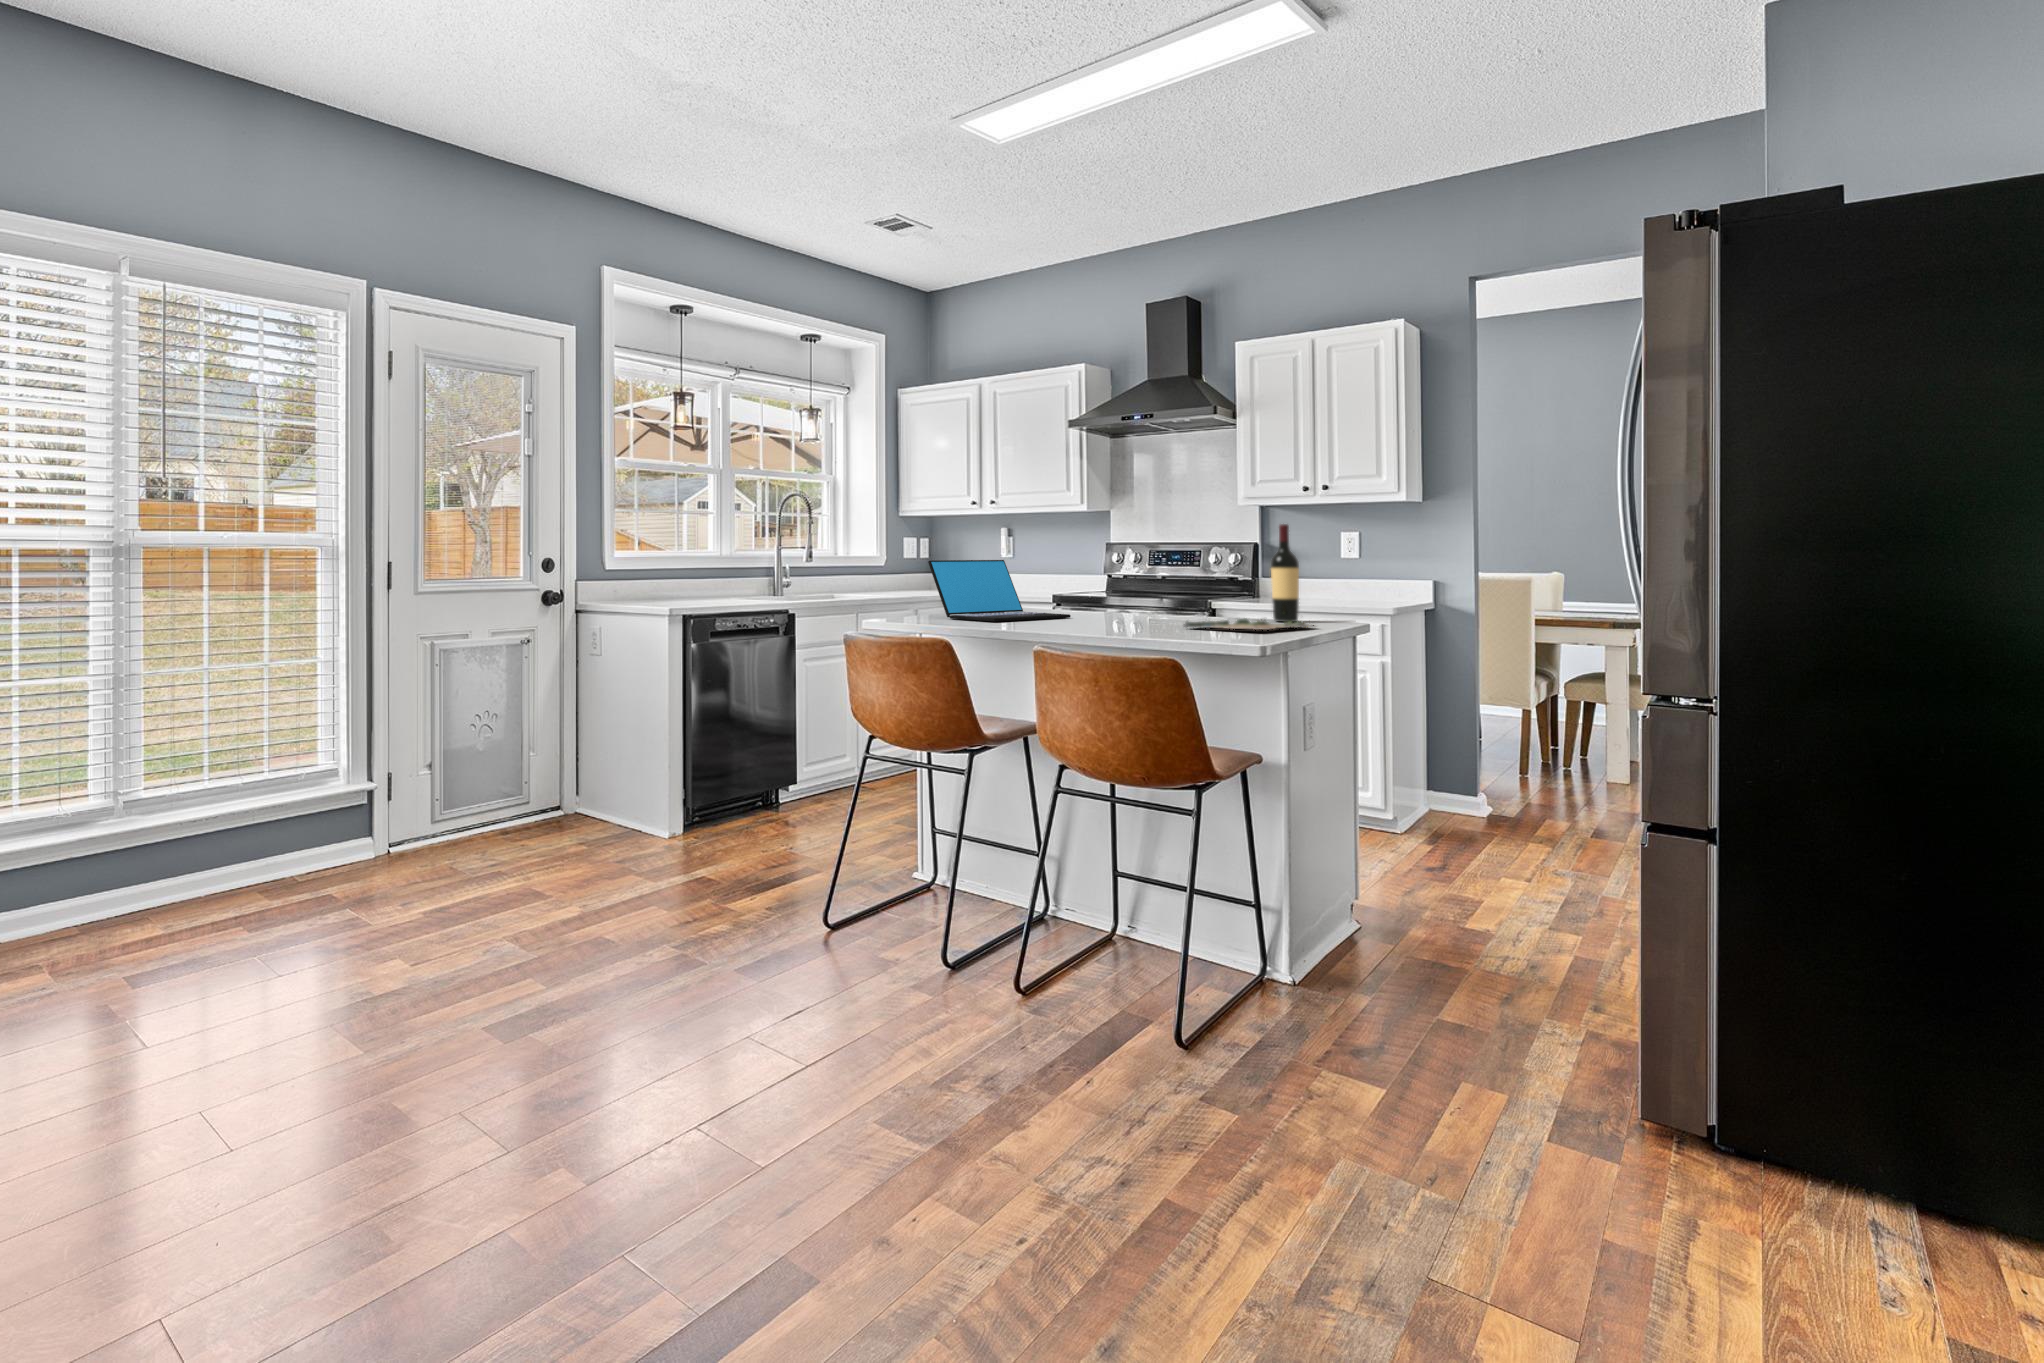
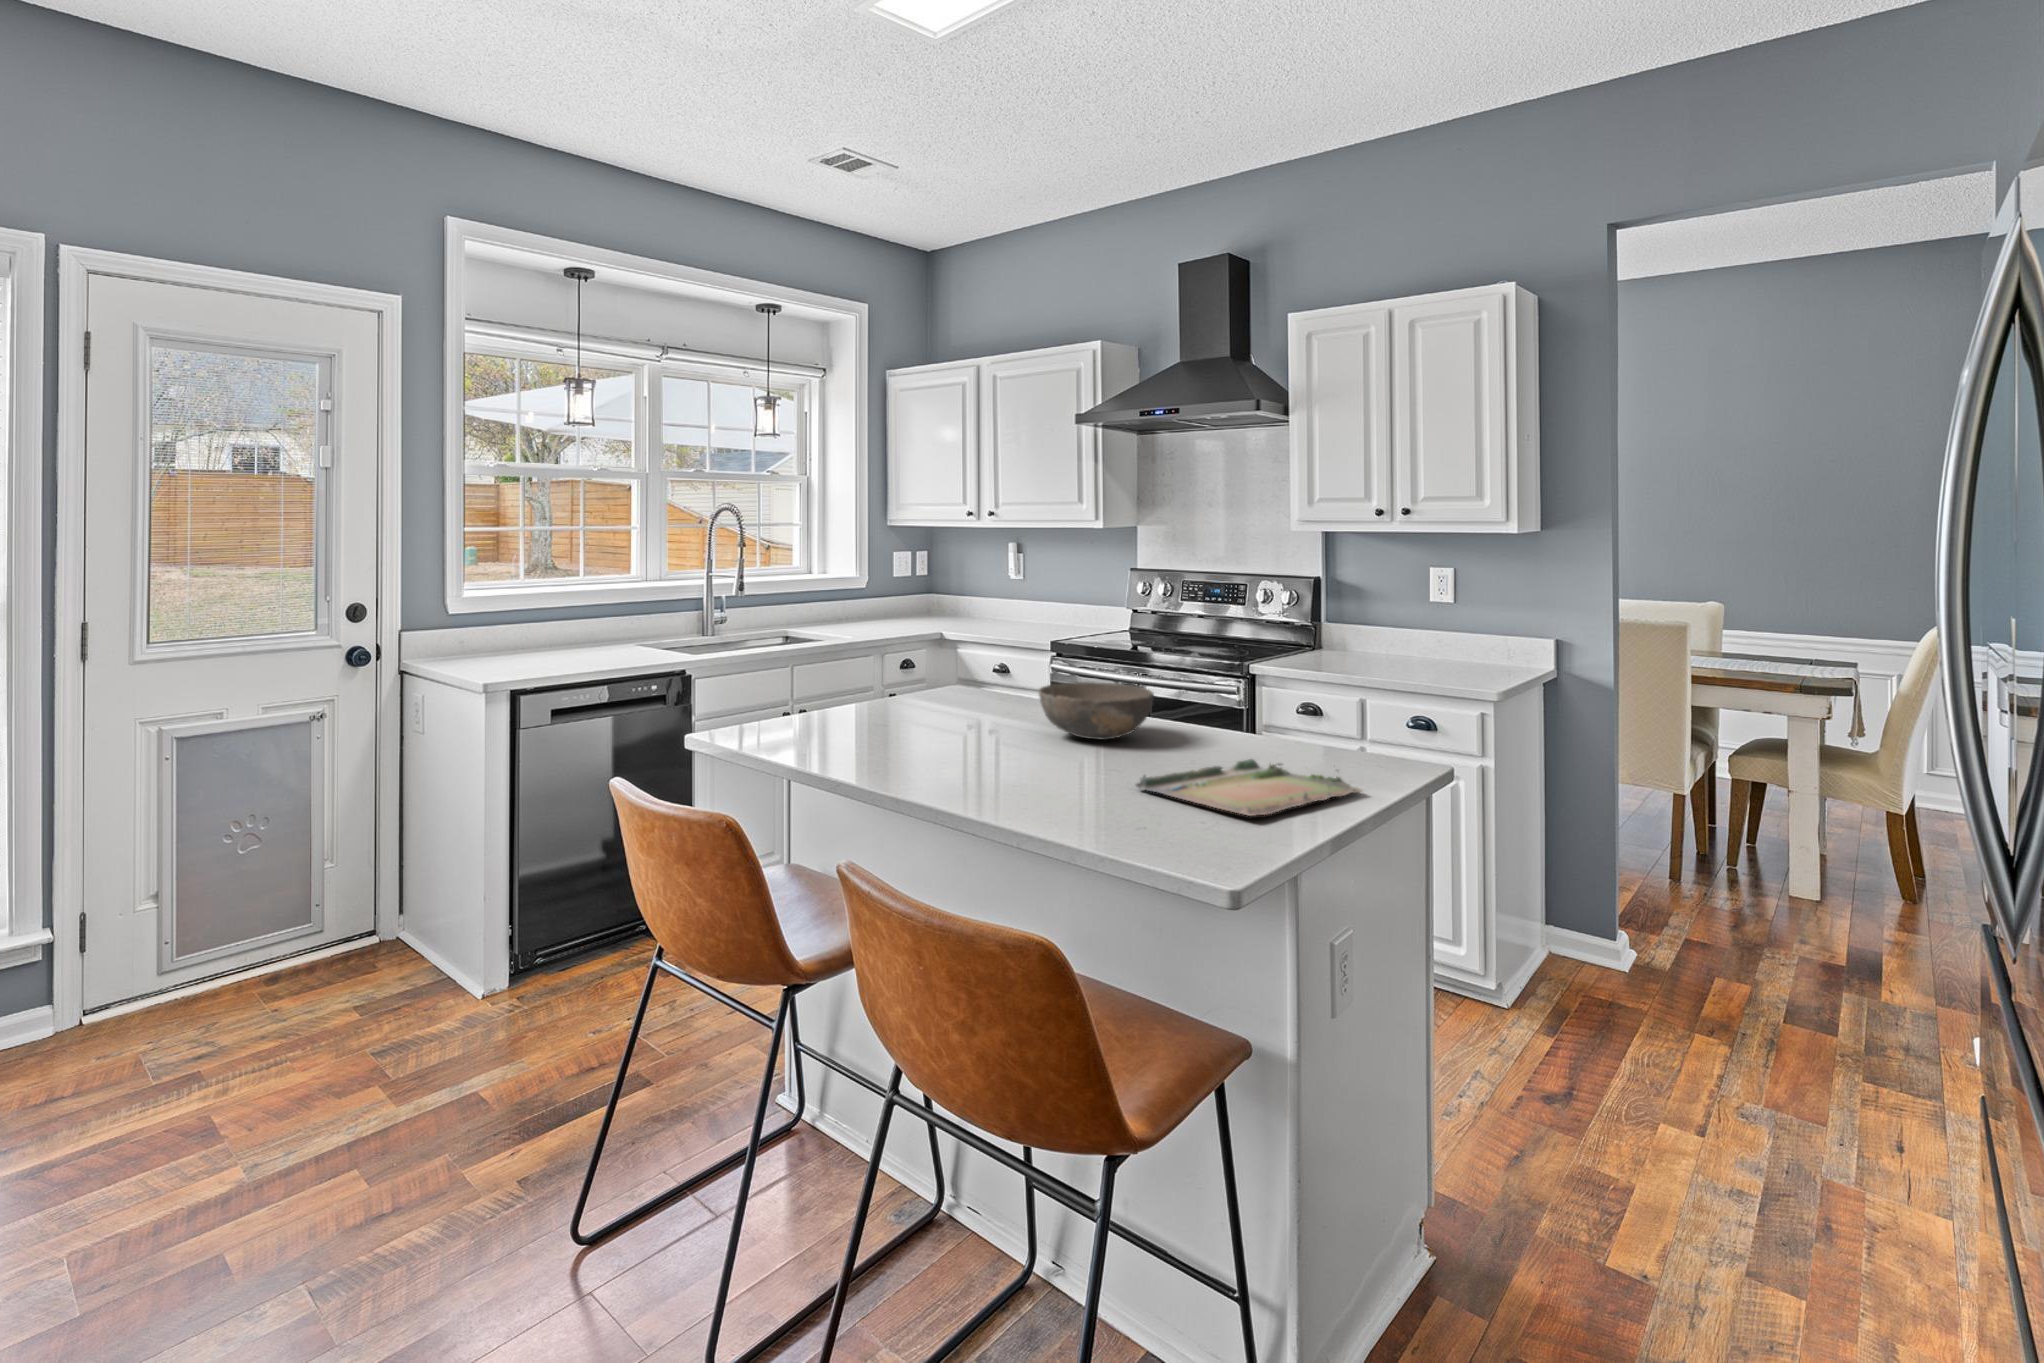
wine bottle: present [1271,524,1299,622] -> none [1298,602,1343,760]
laptop: present [928,560,1071,622] -> none [788,633,997,750]
bowl: none [1099,587,1176,618] -> present [1038,682,1154,740]

